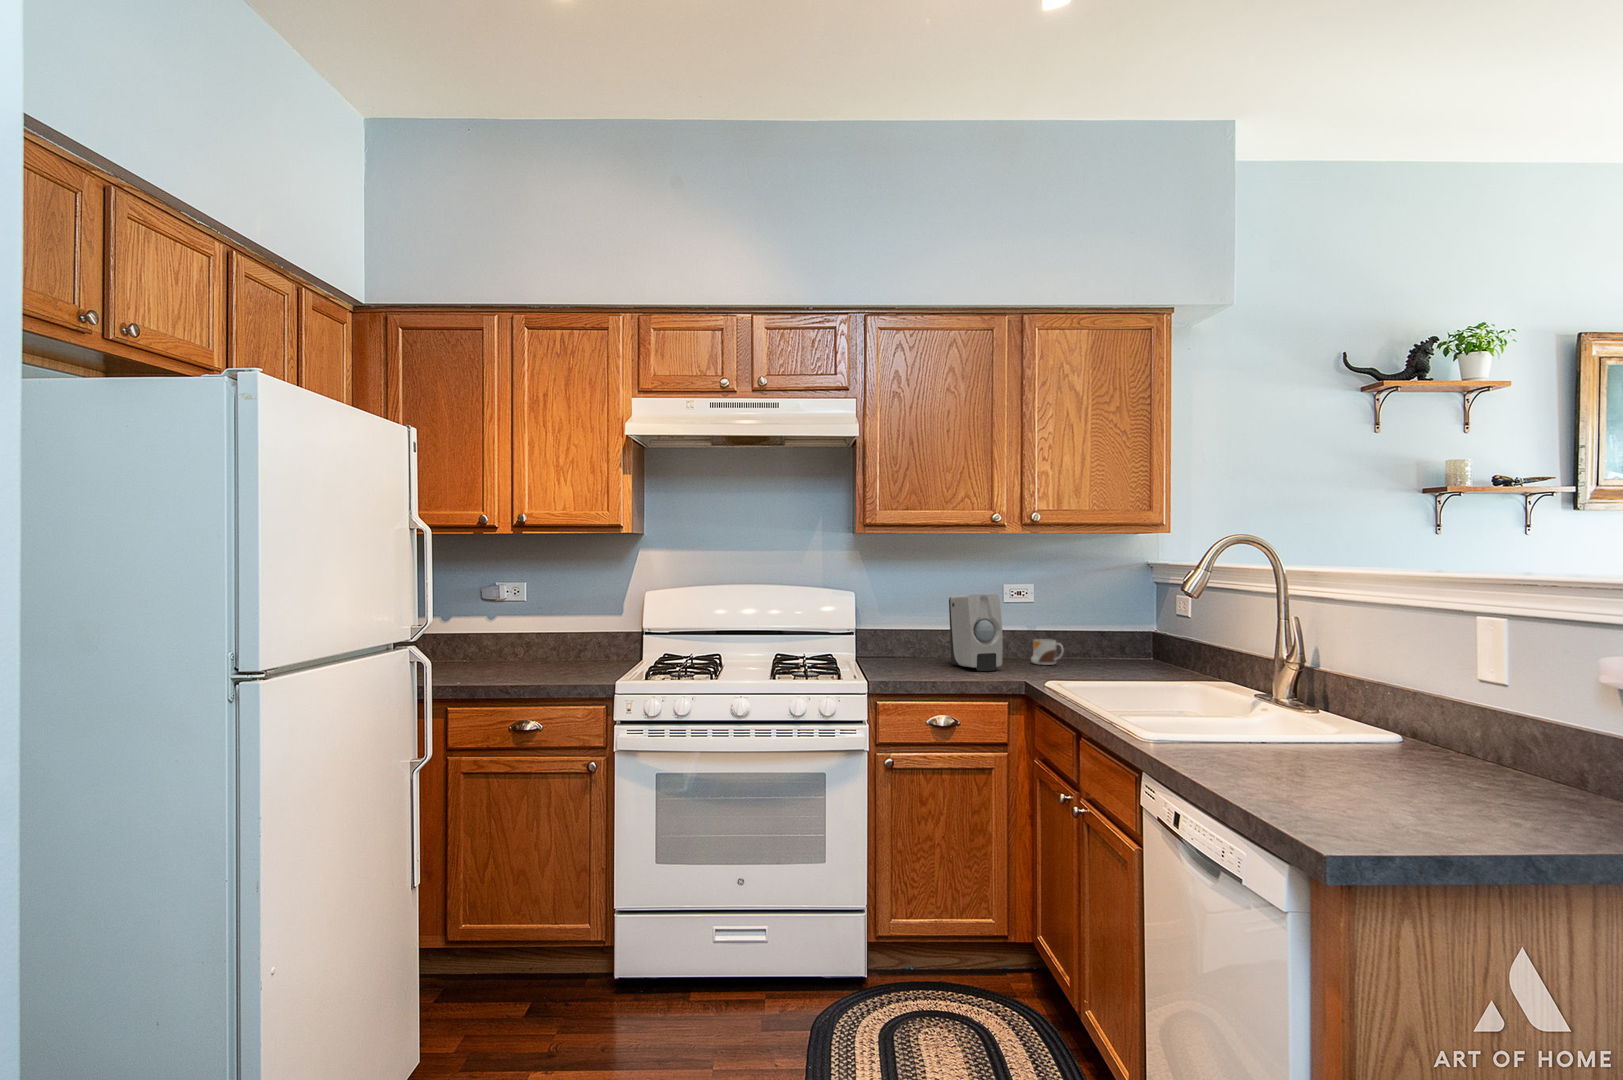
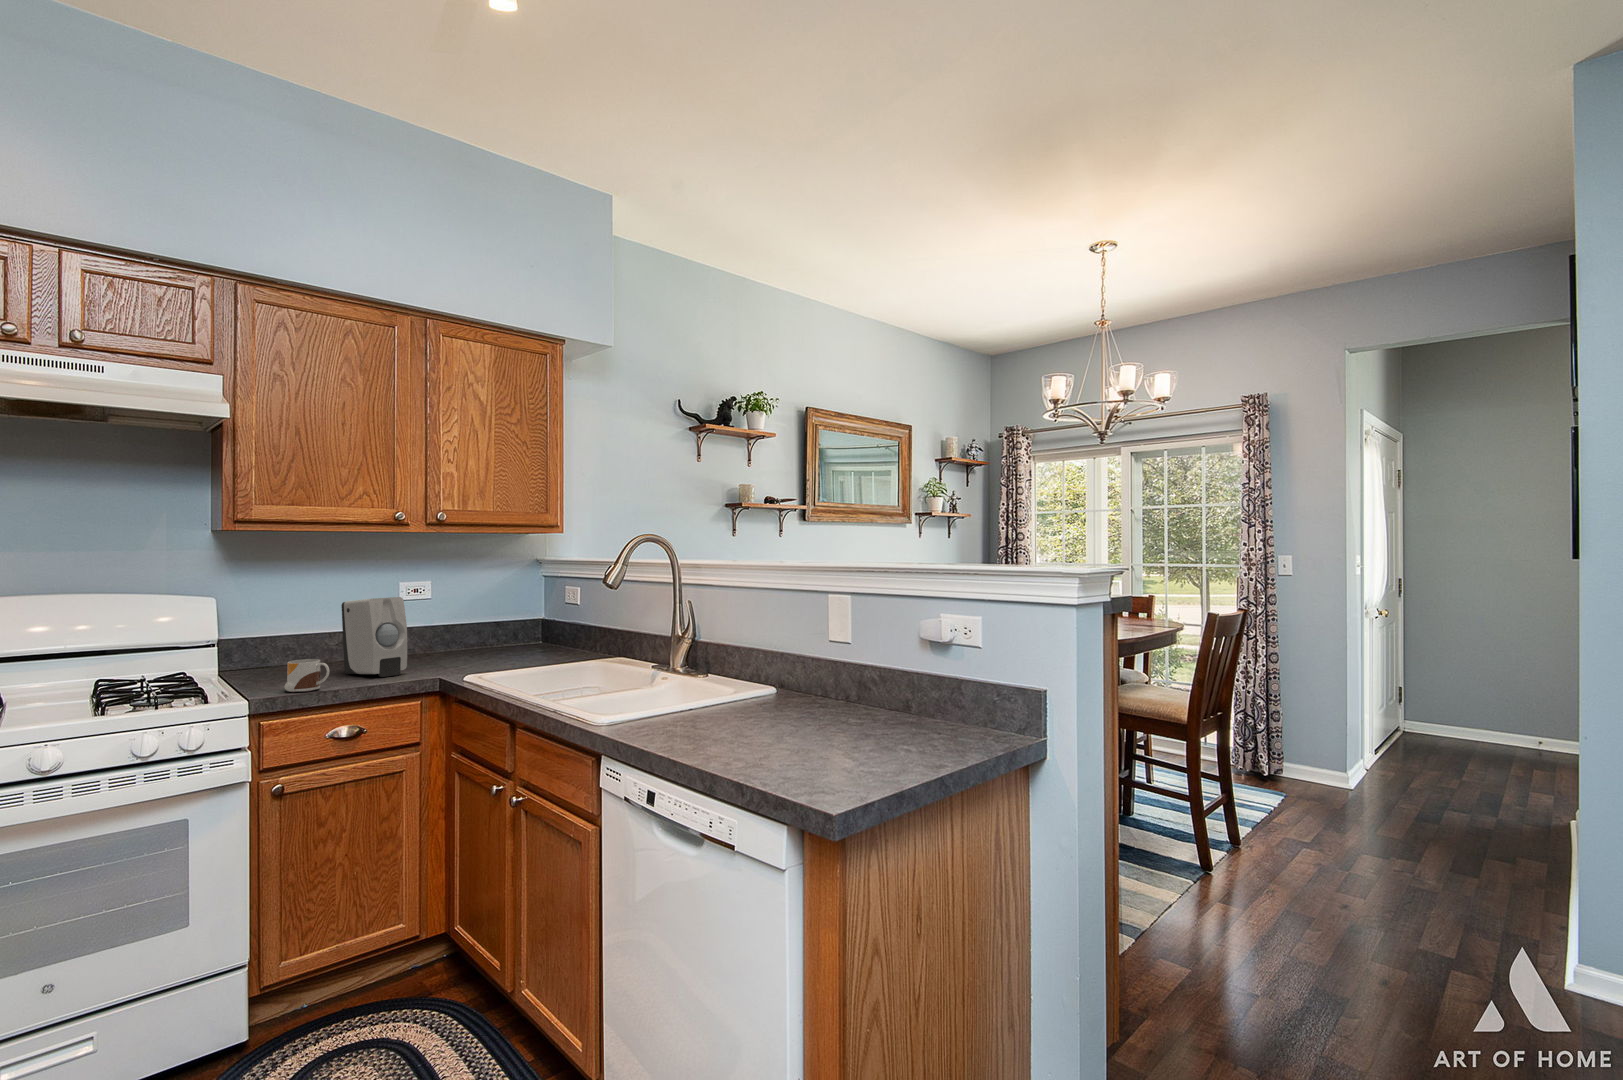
mug: present [1031,639,1064,665] -> present [284,659,329,692]

